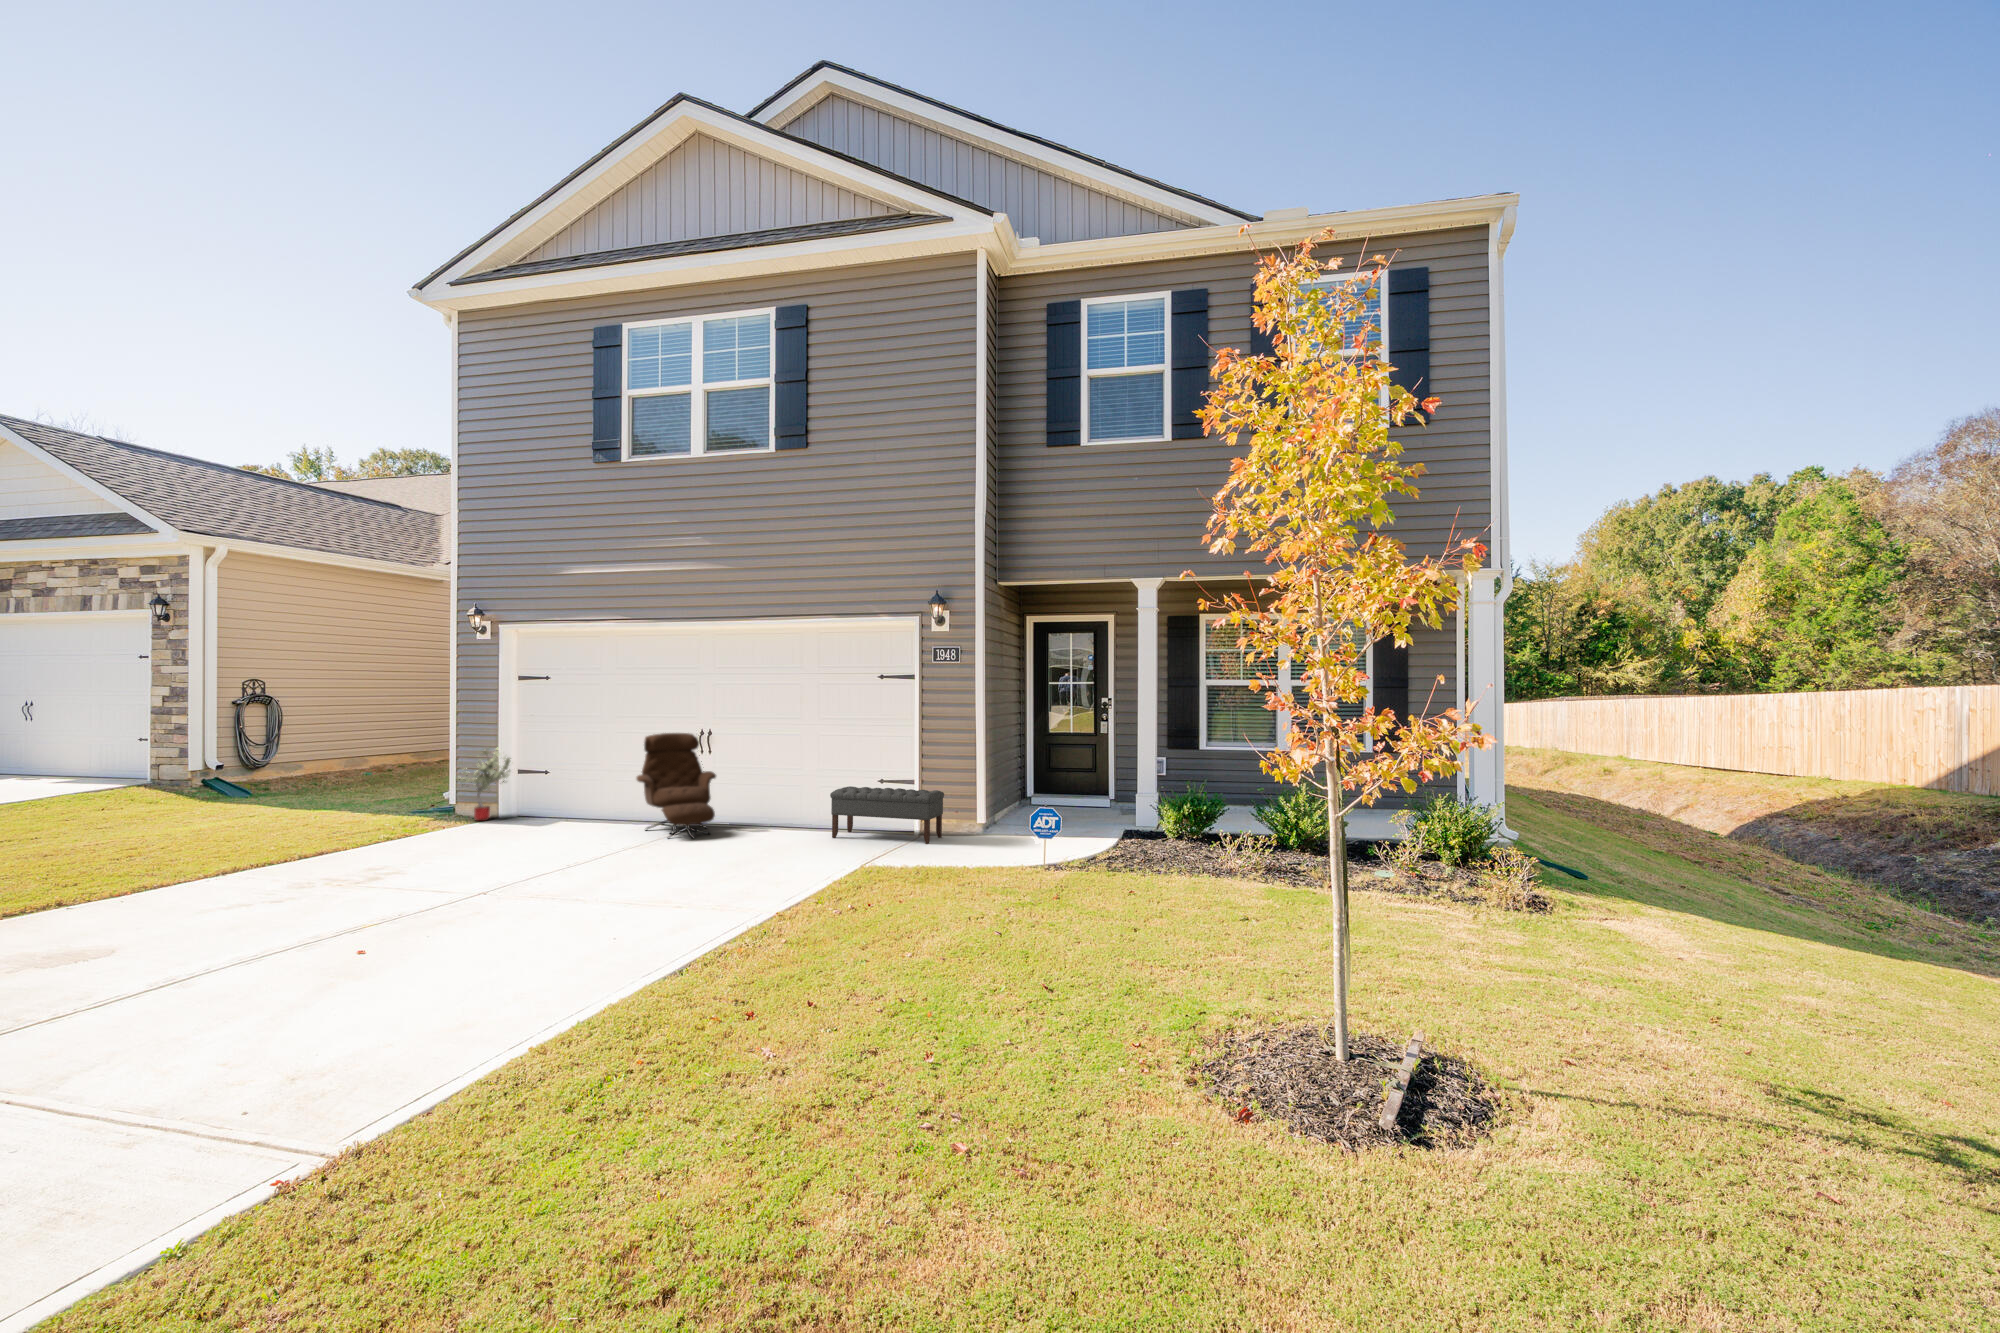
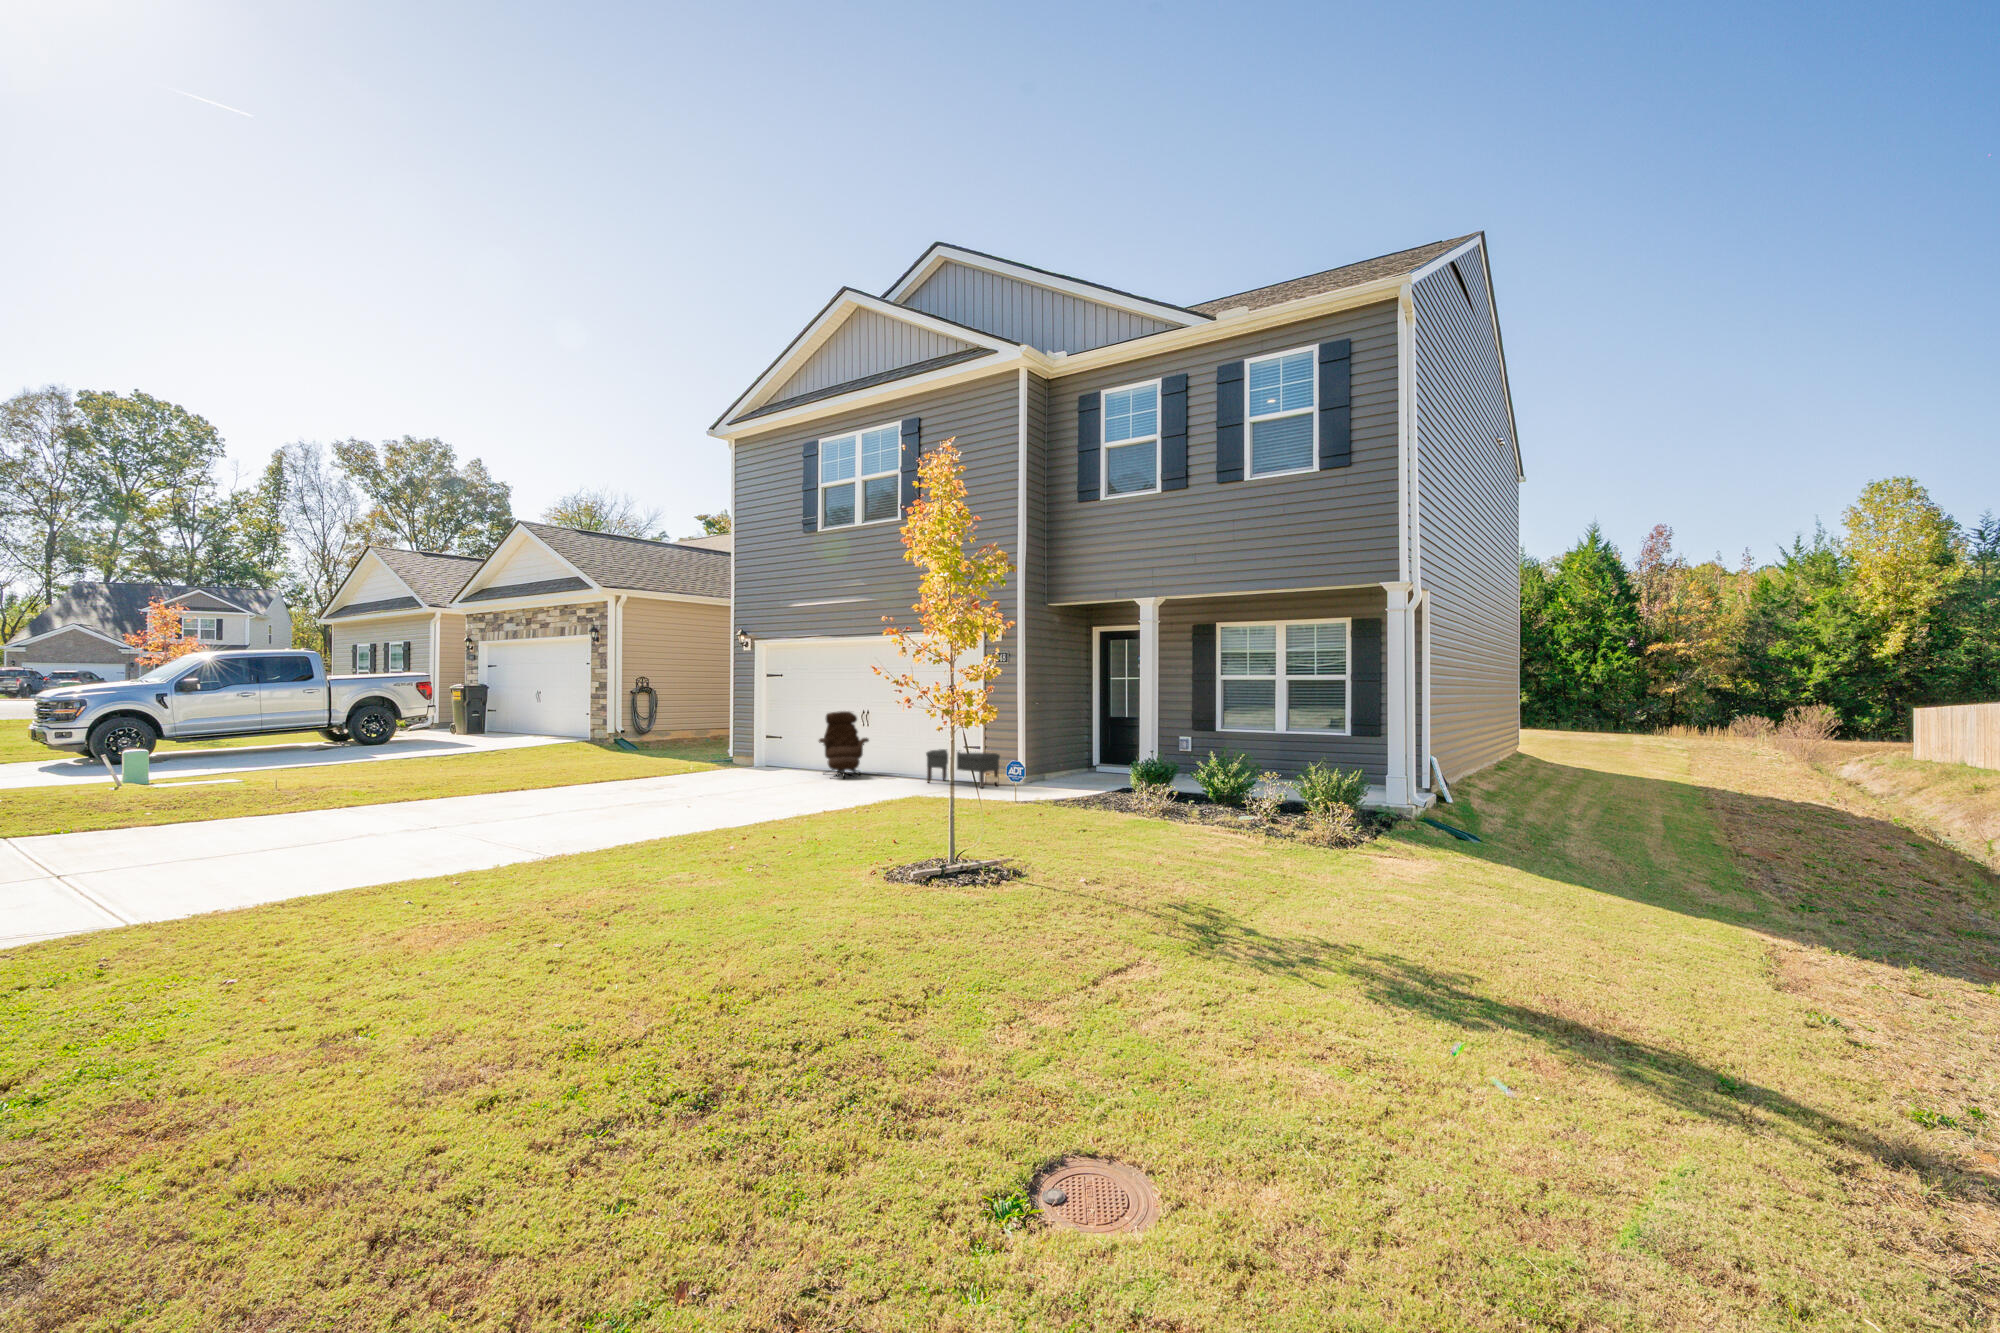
potted tree: present [458,747,511,821] -> none [728,719,759,766]

